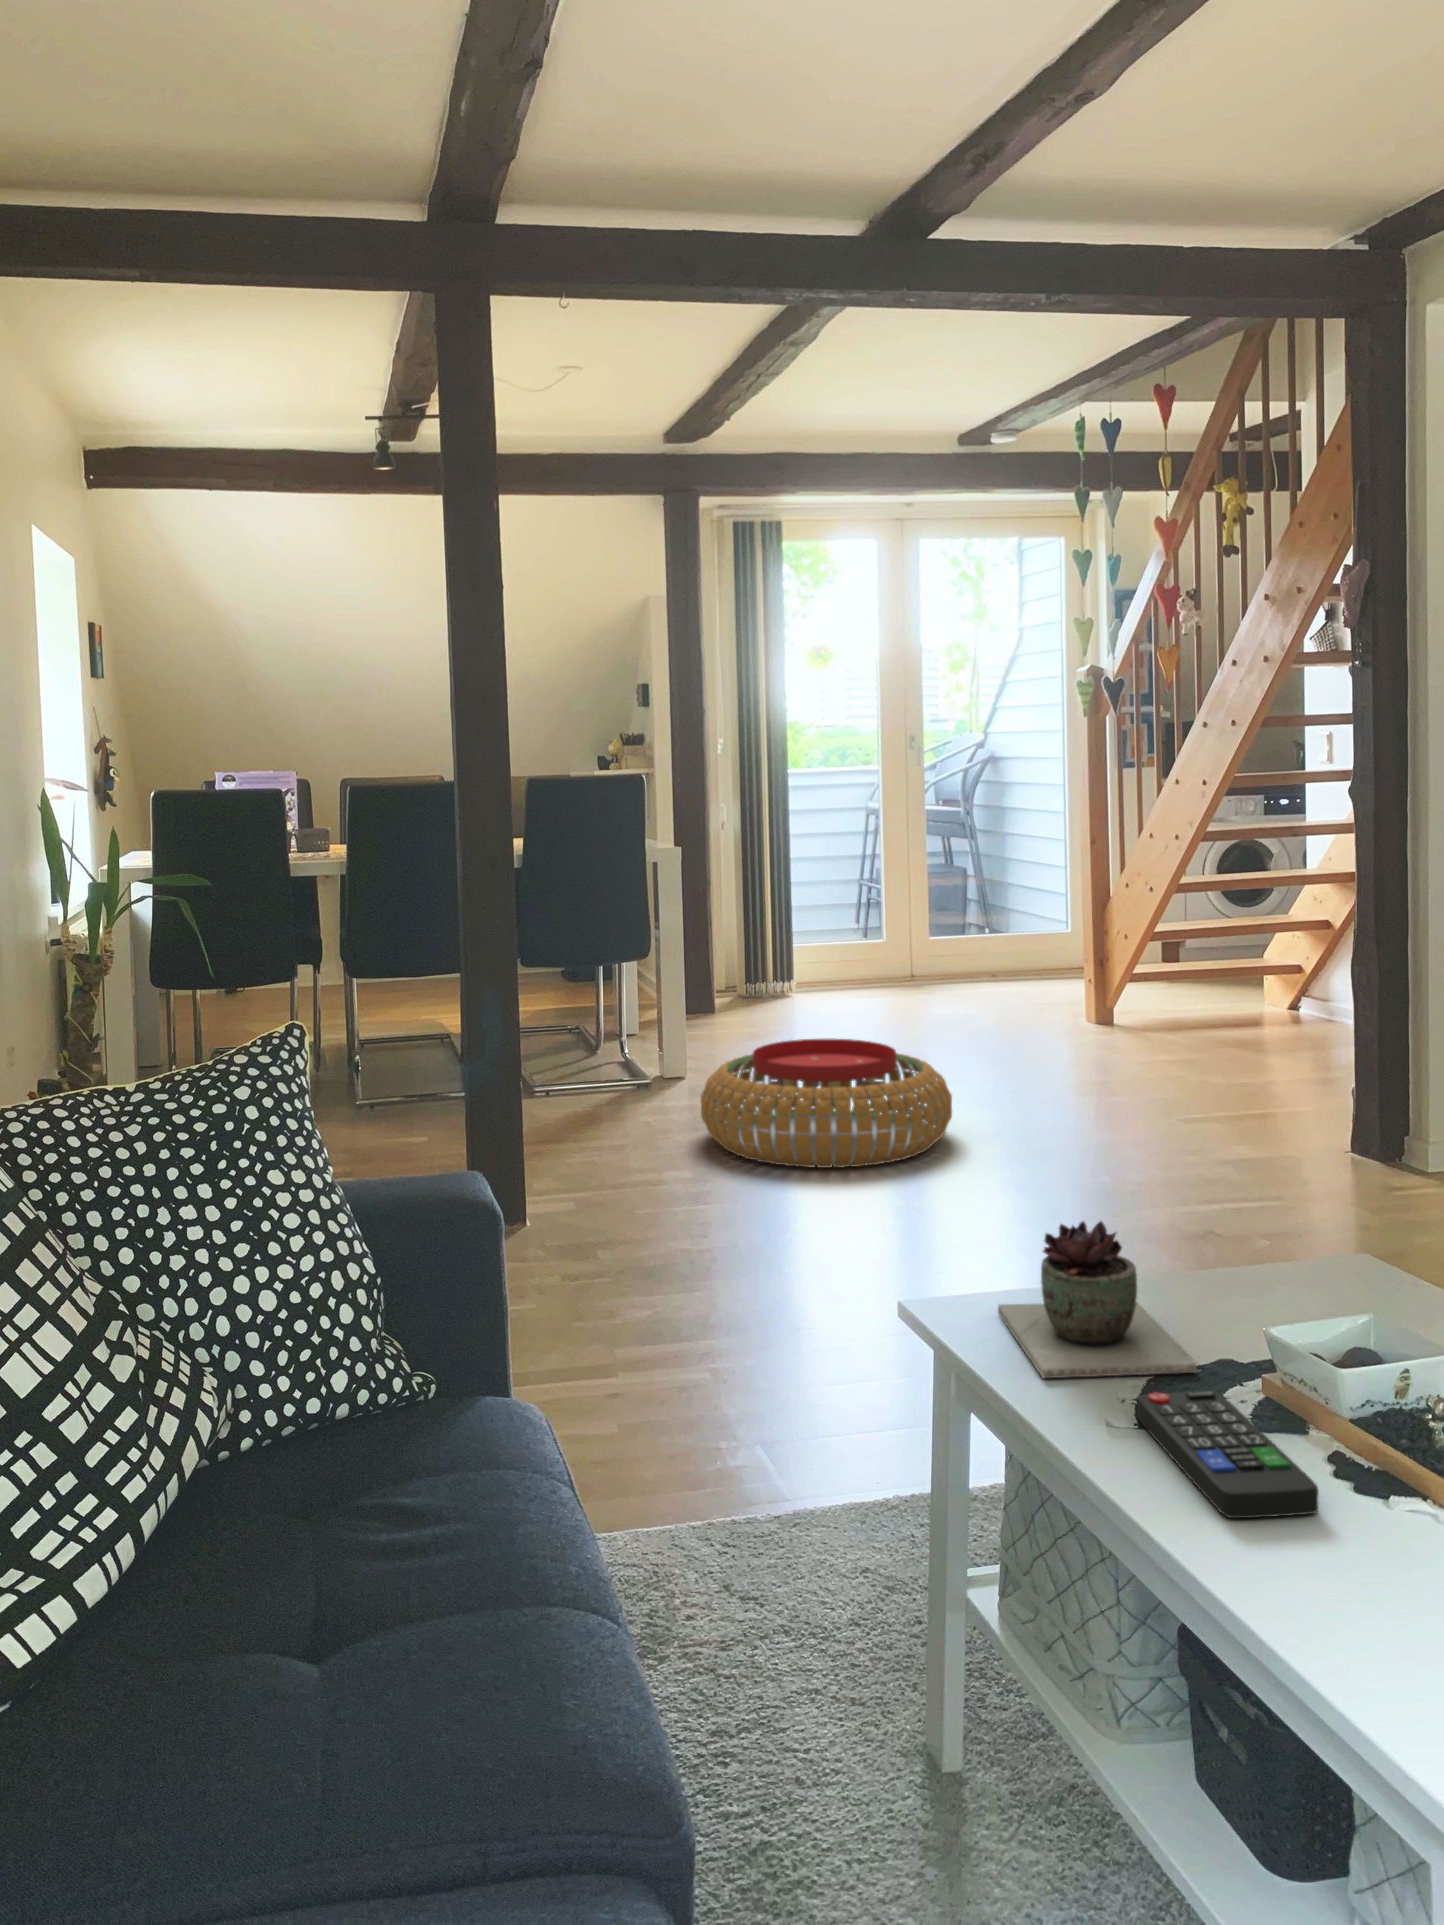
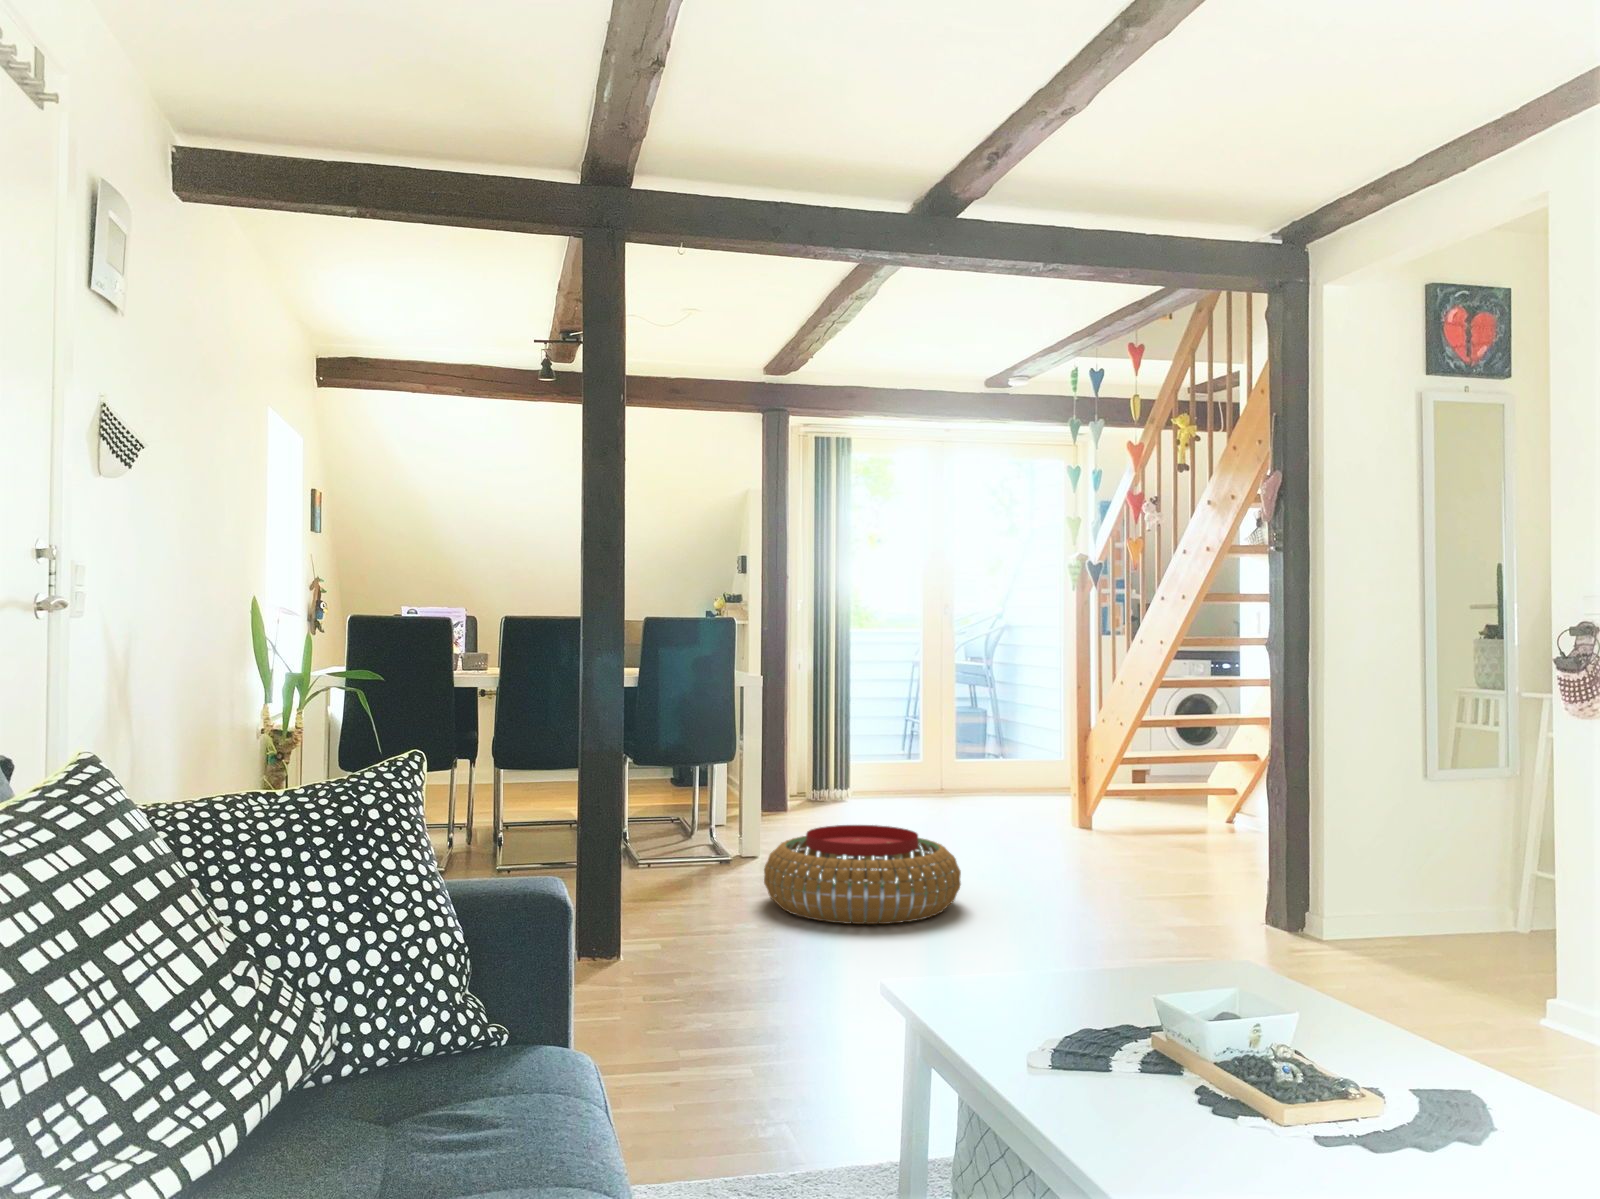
succulent plant: present [998,1221,1197,1378] -> none [960,924,1108,1044]
remote control: present [1137,1391,1318,1518] -> none [1056,1052,1185,1140]

